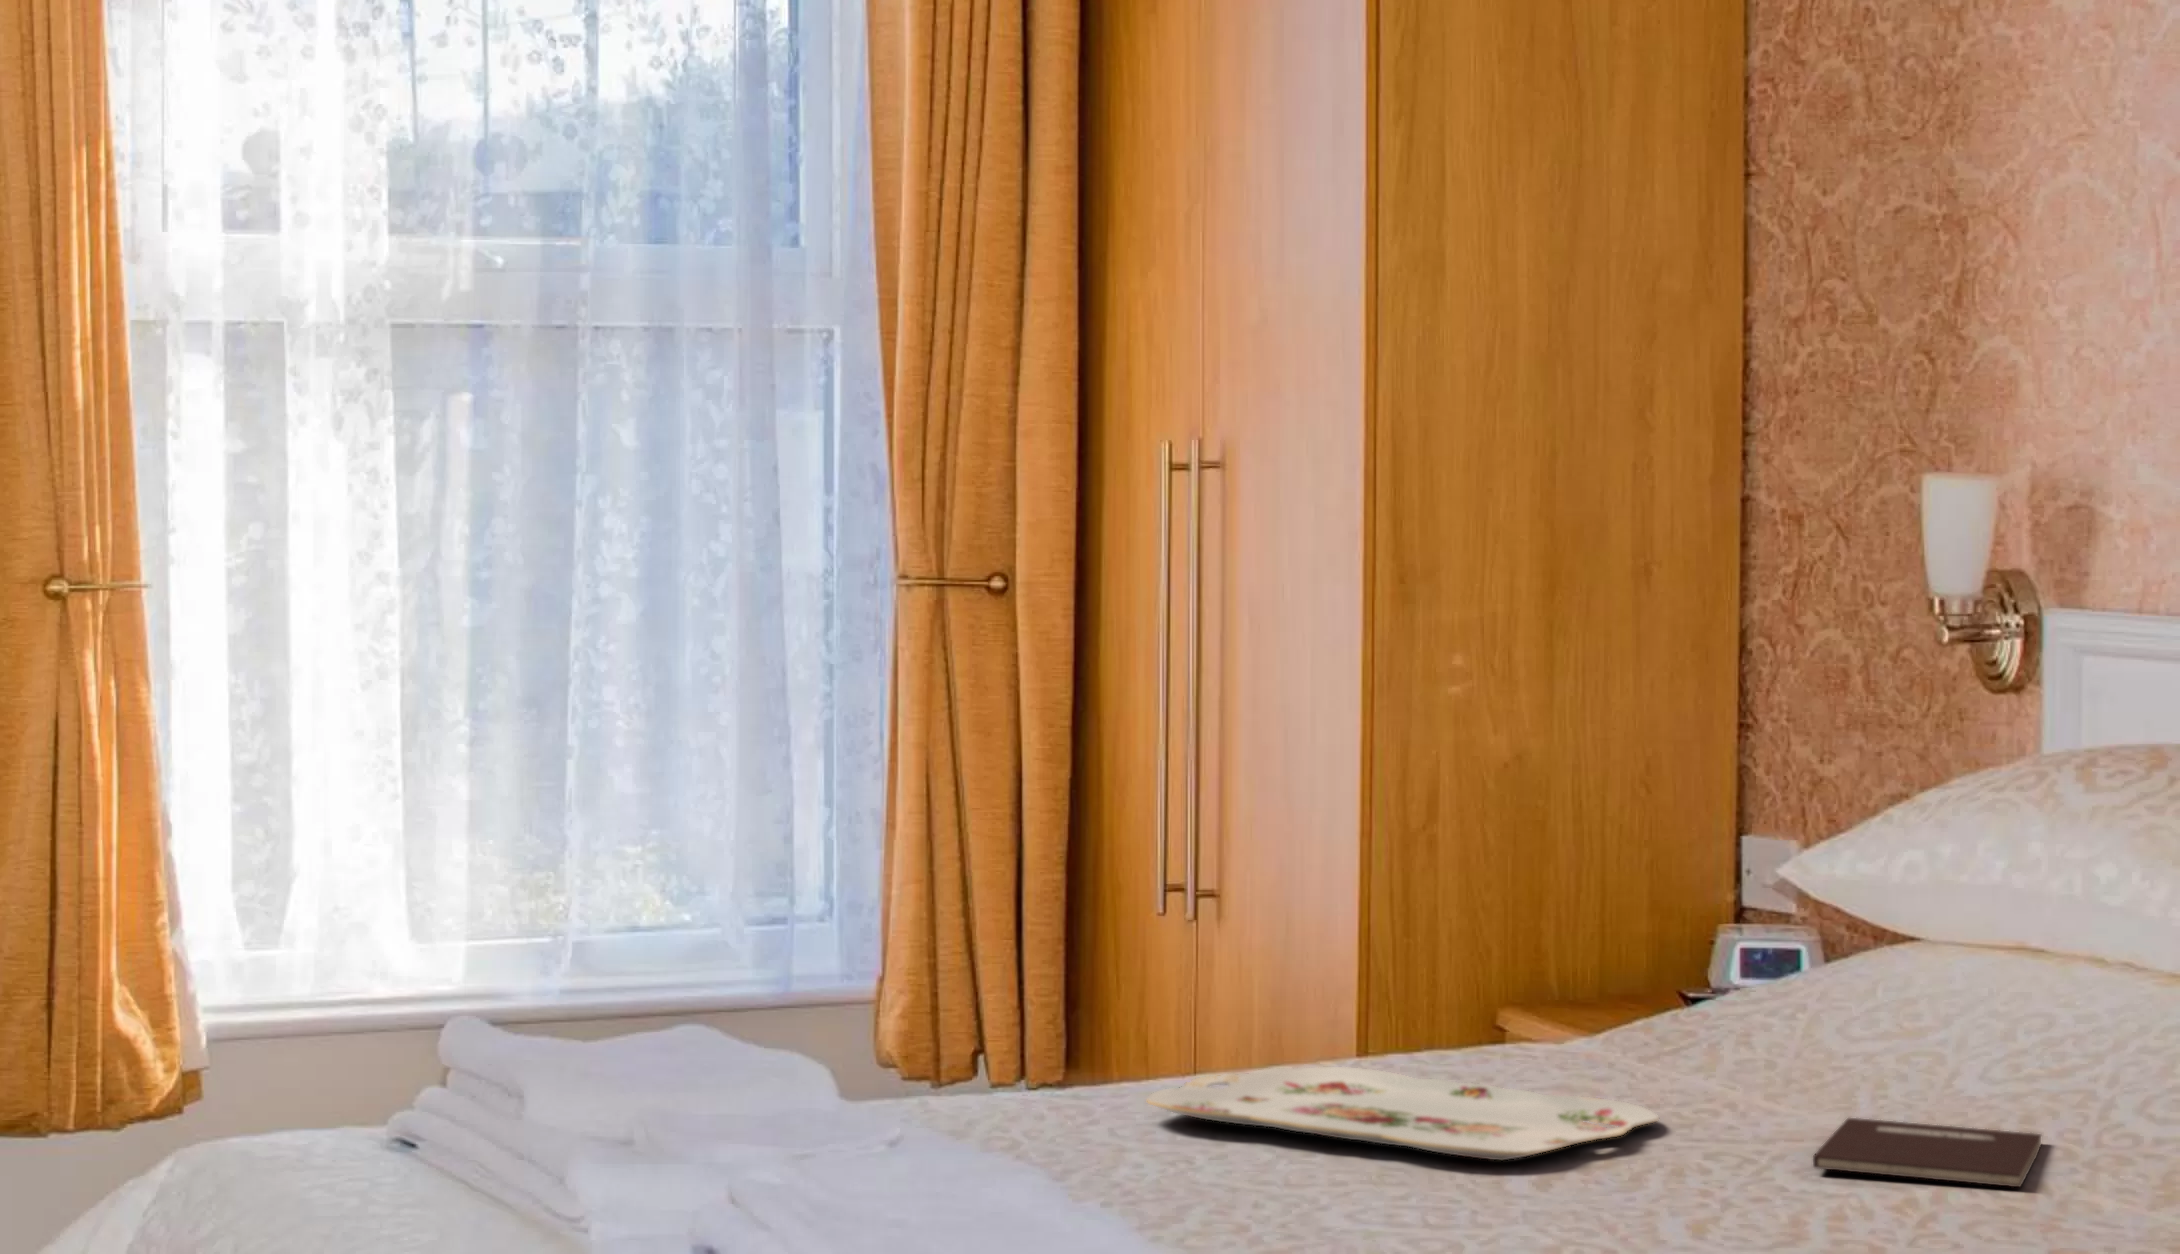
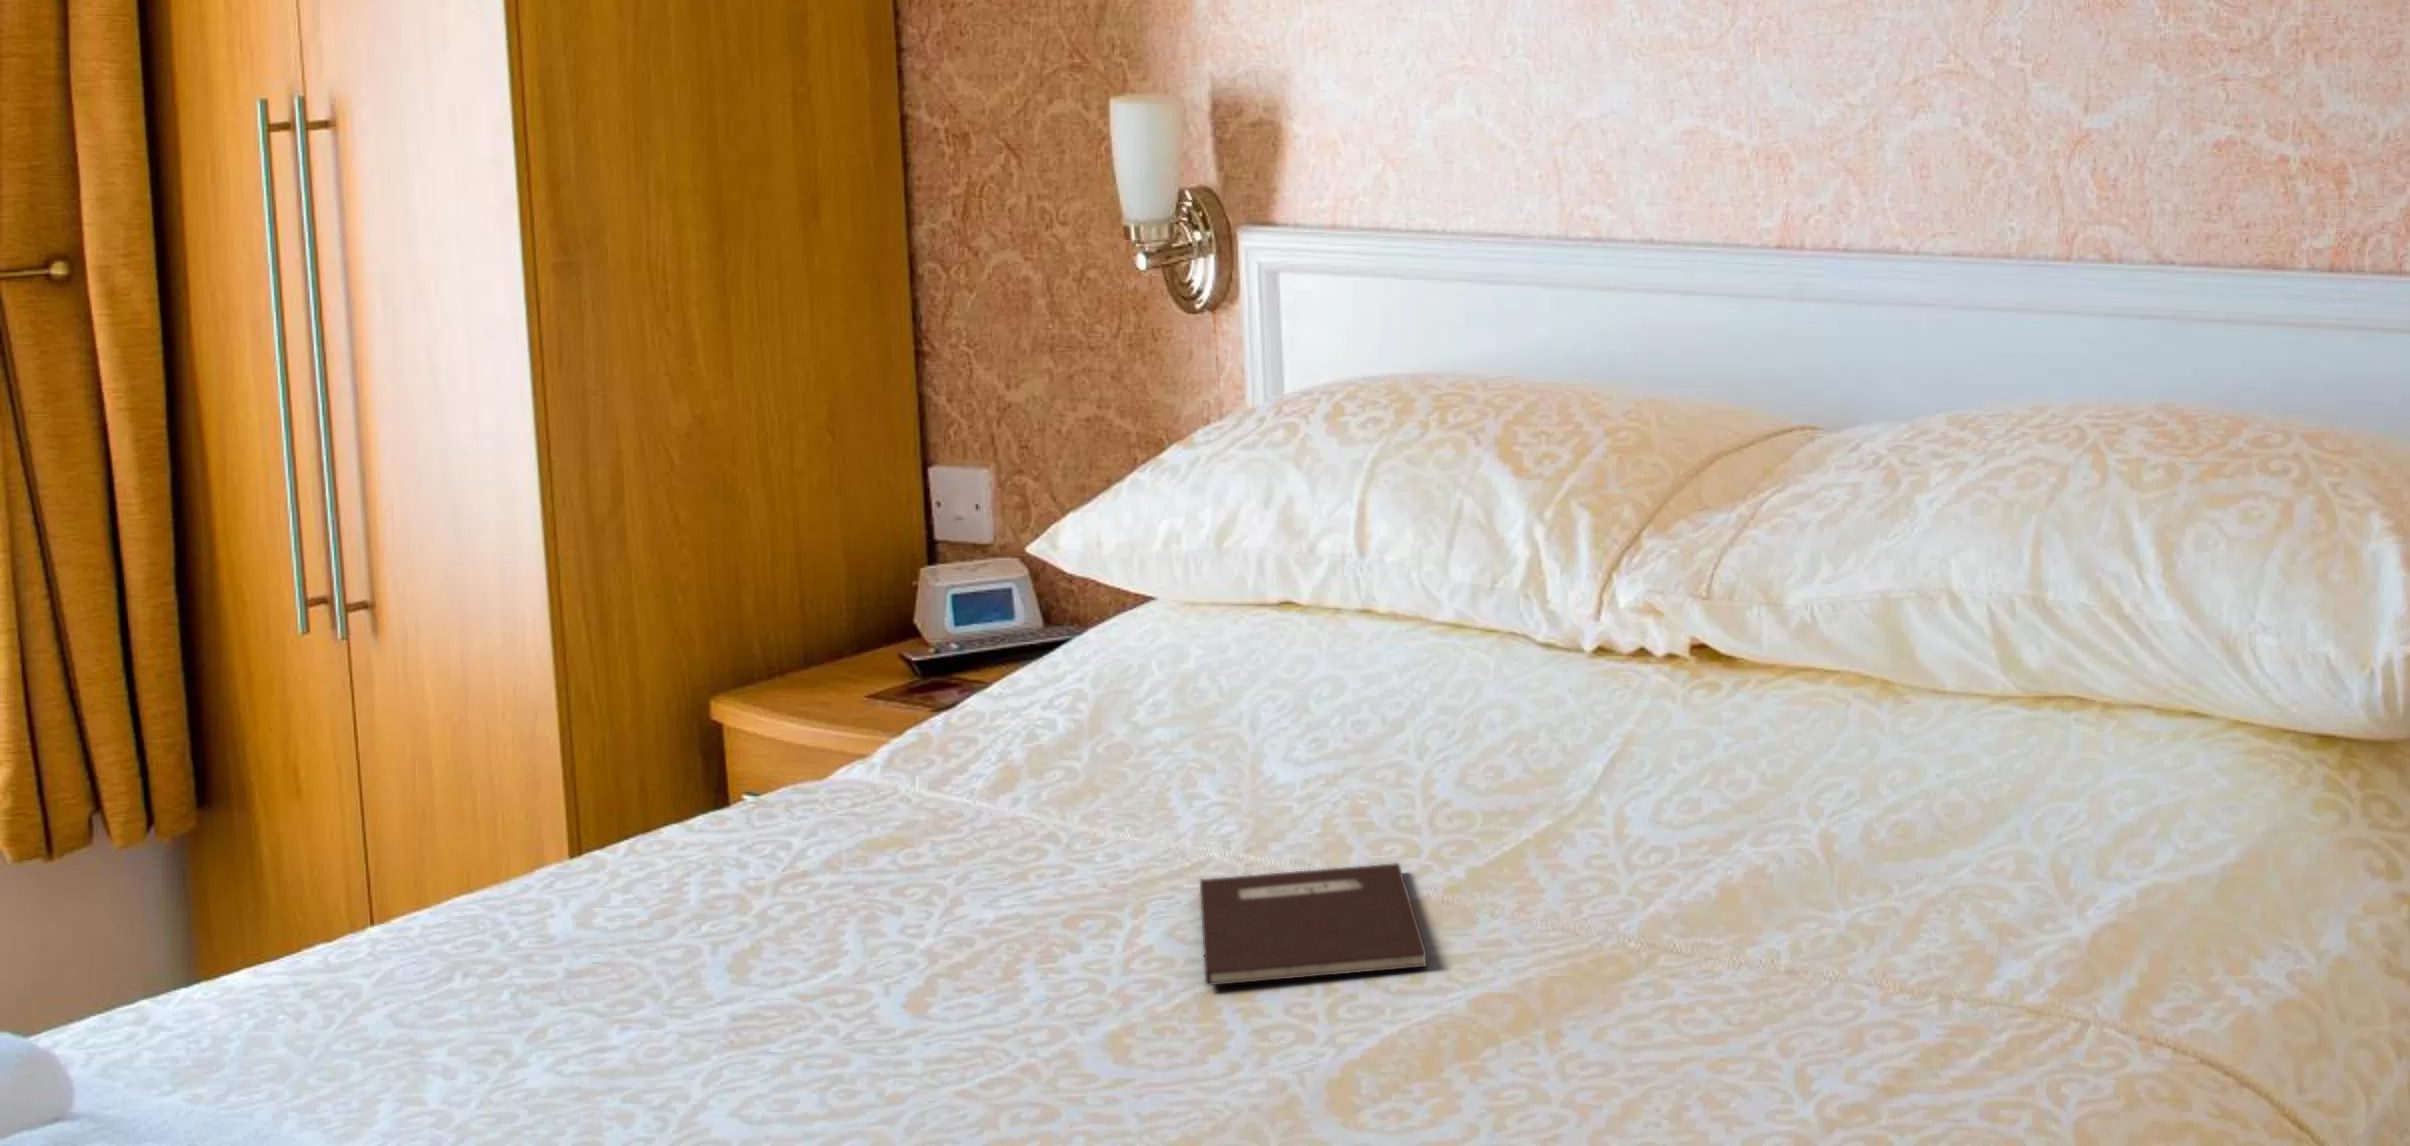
serving tray: present [1147,1067,1659,1160] -> none [365,904,1003,1066]

